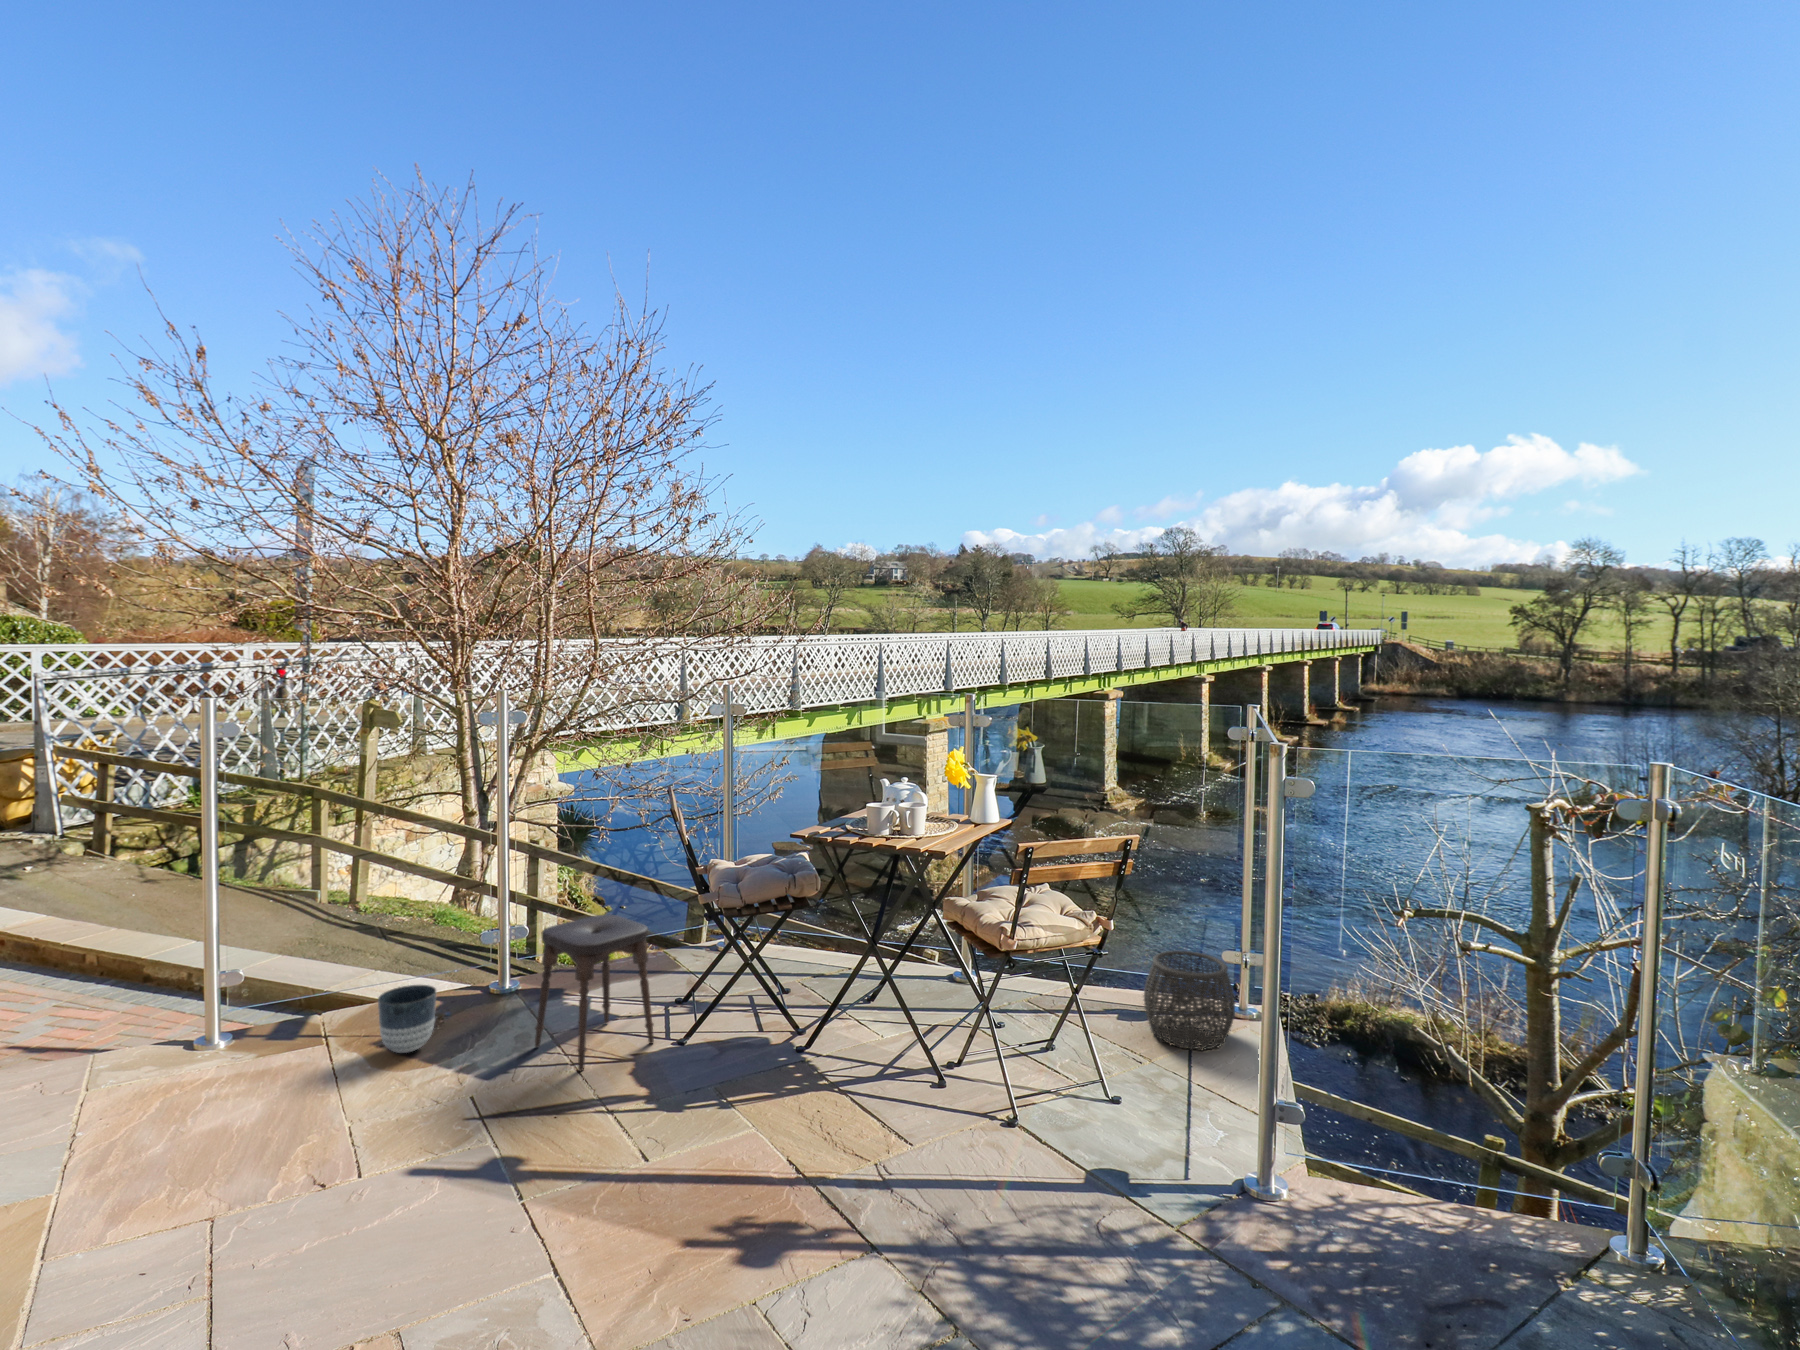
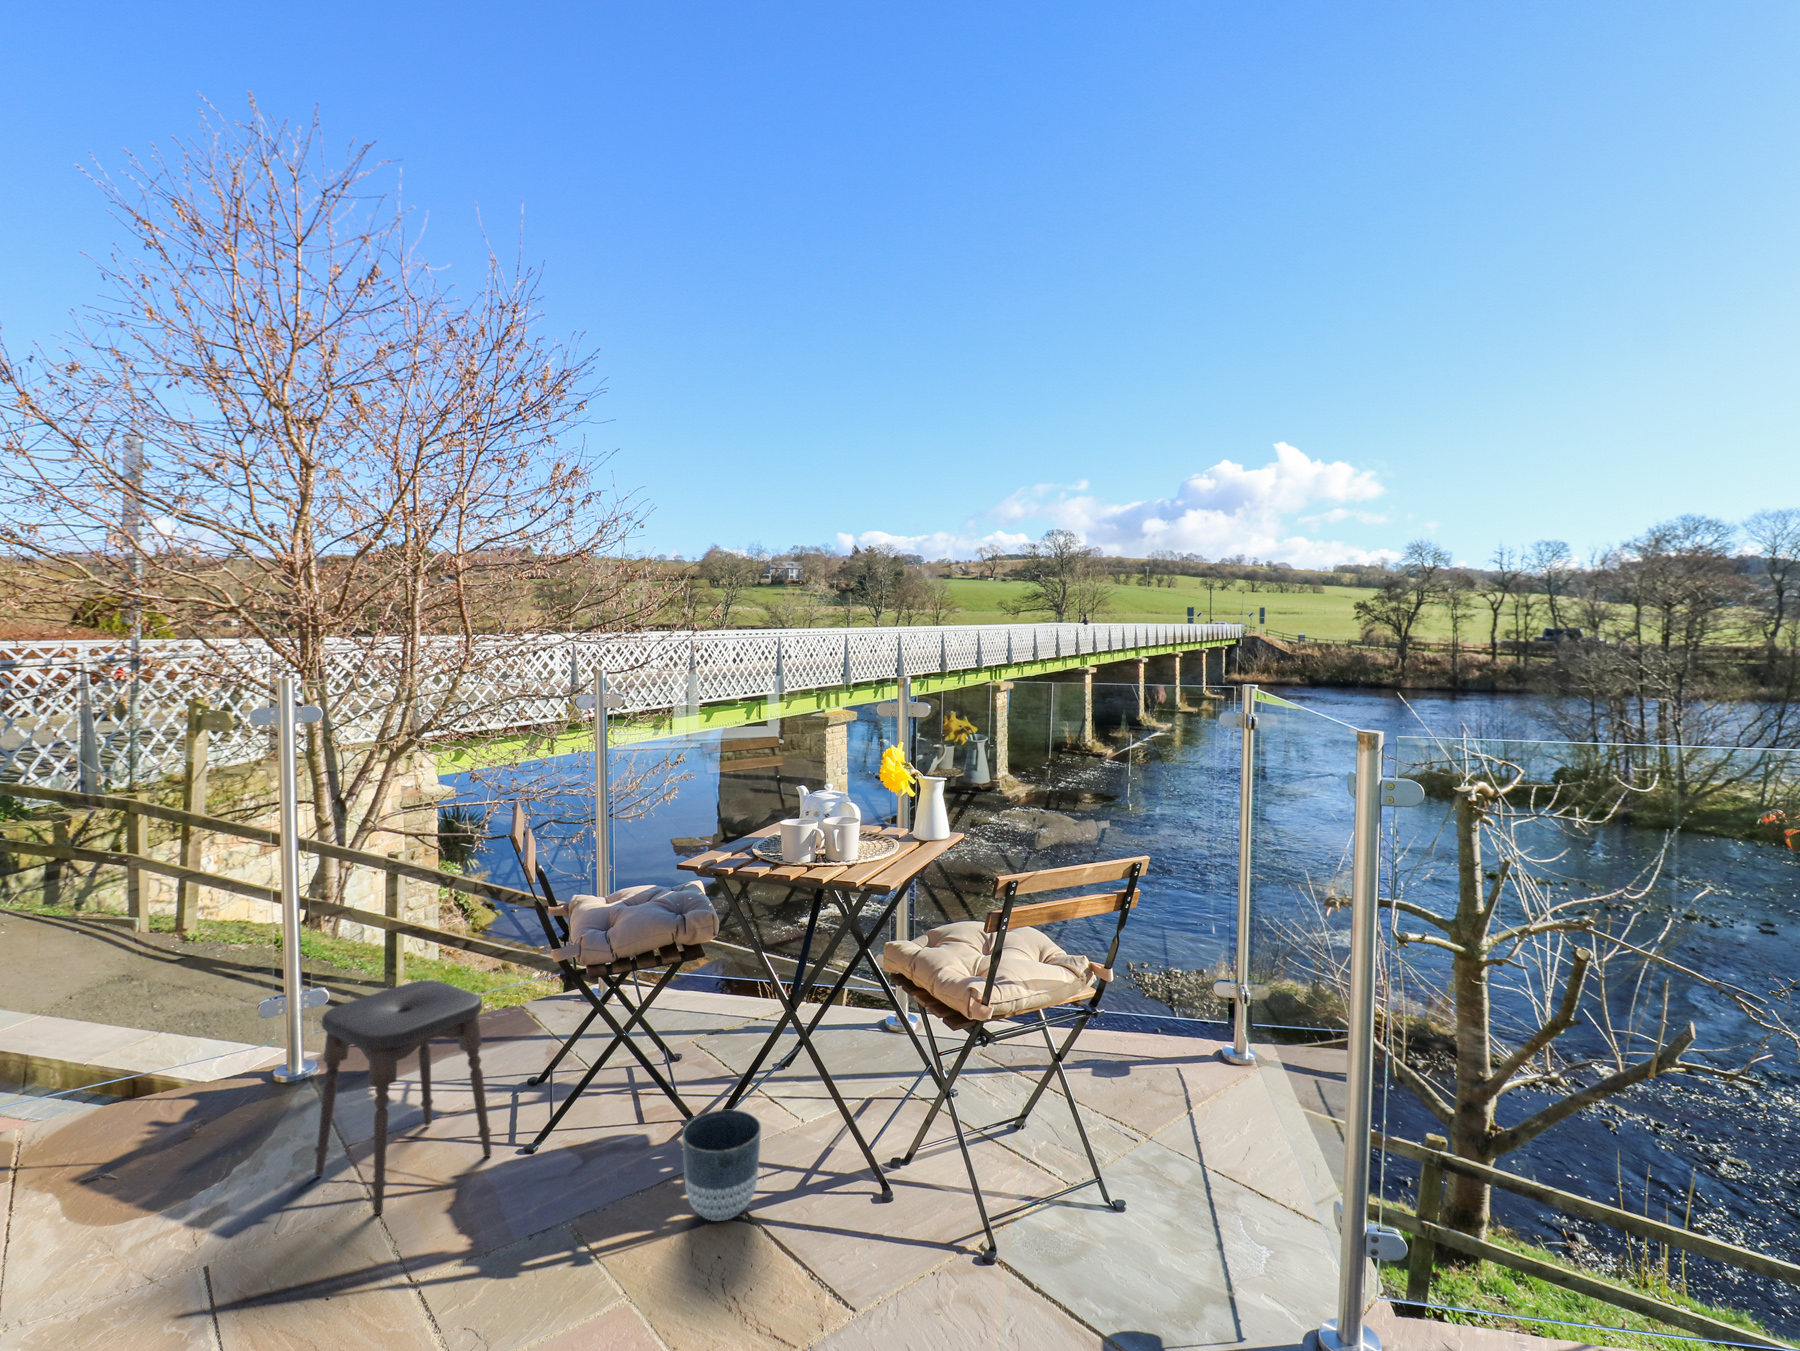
woven basket: present [1144,951,1235,1050] -> none [1124,985,1237,1114]
planter: present [378,985,436,1053] -> present [682,1110,761,1221]

